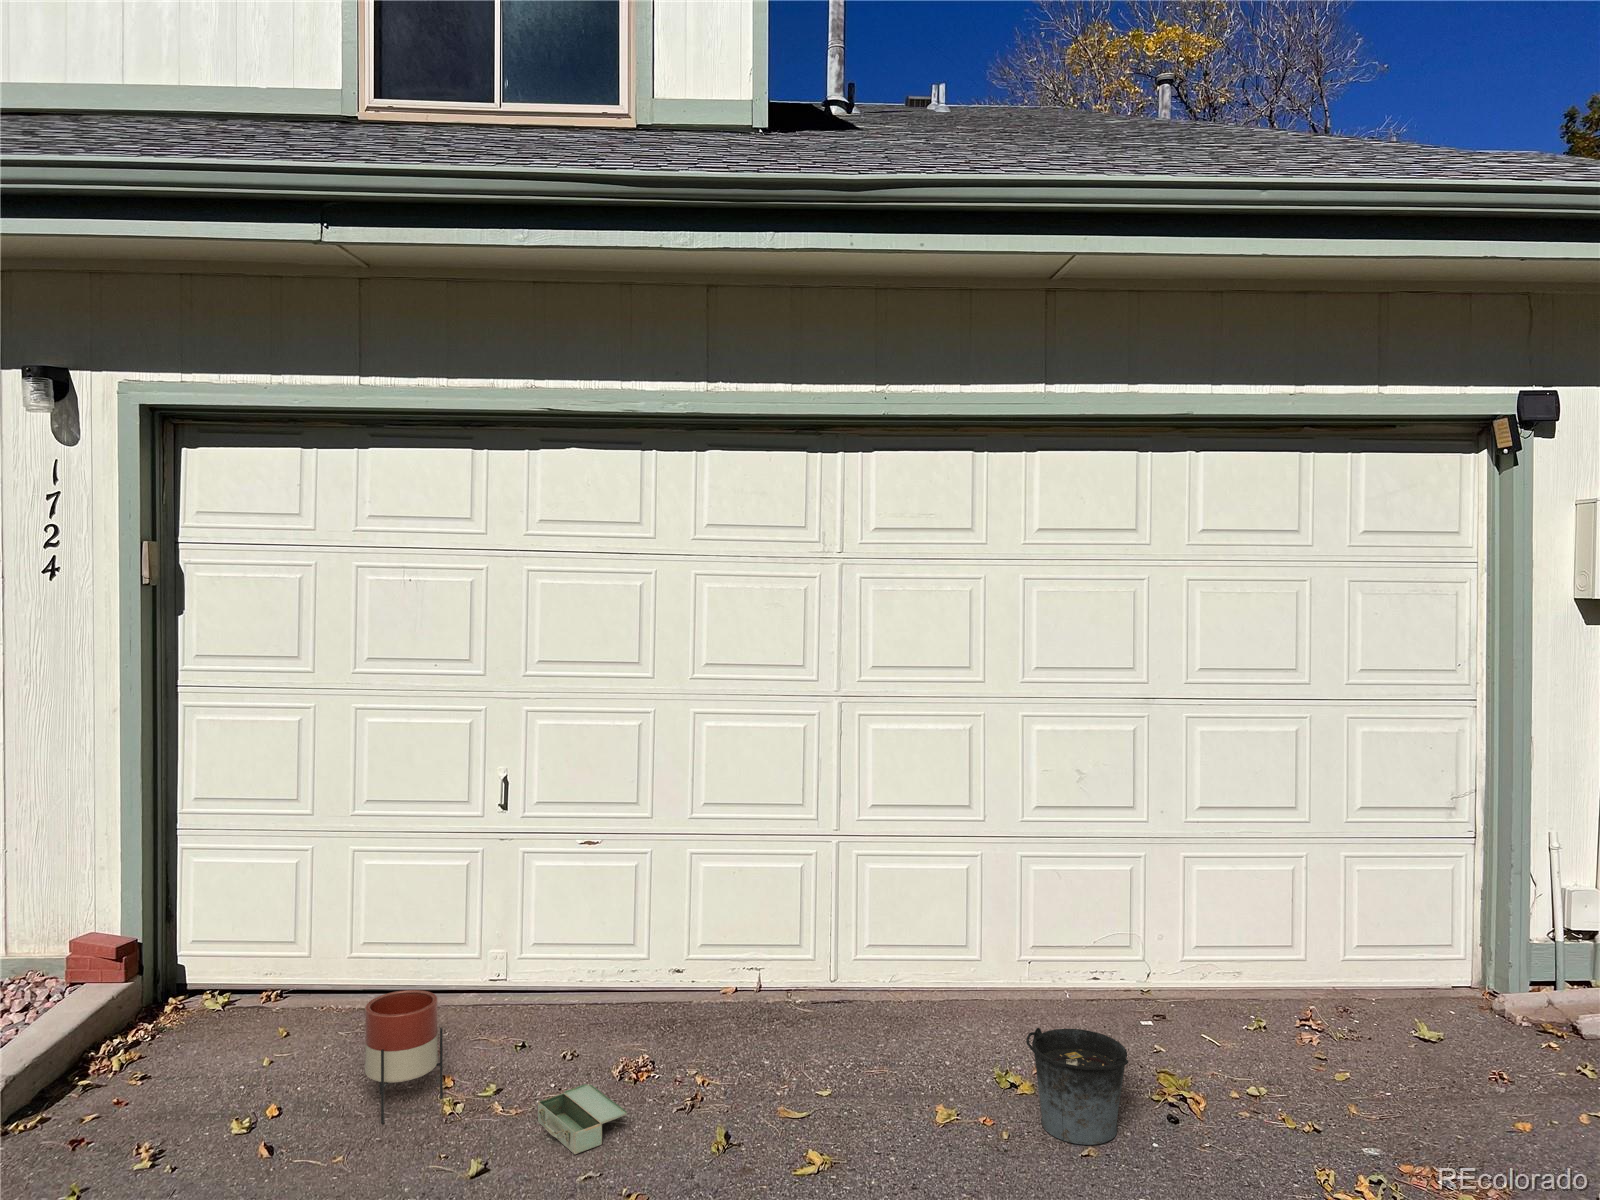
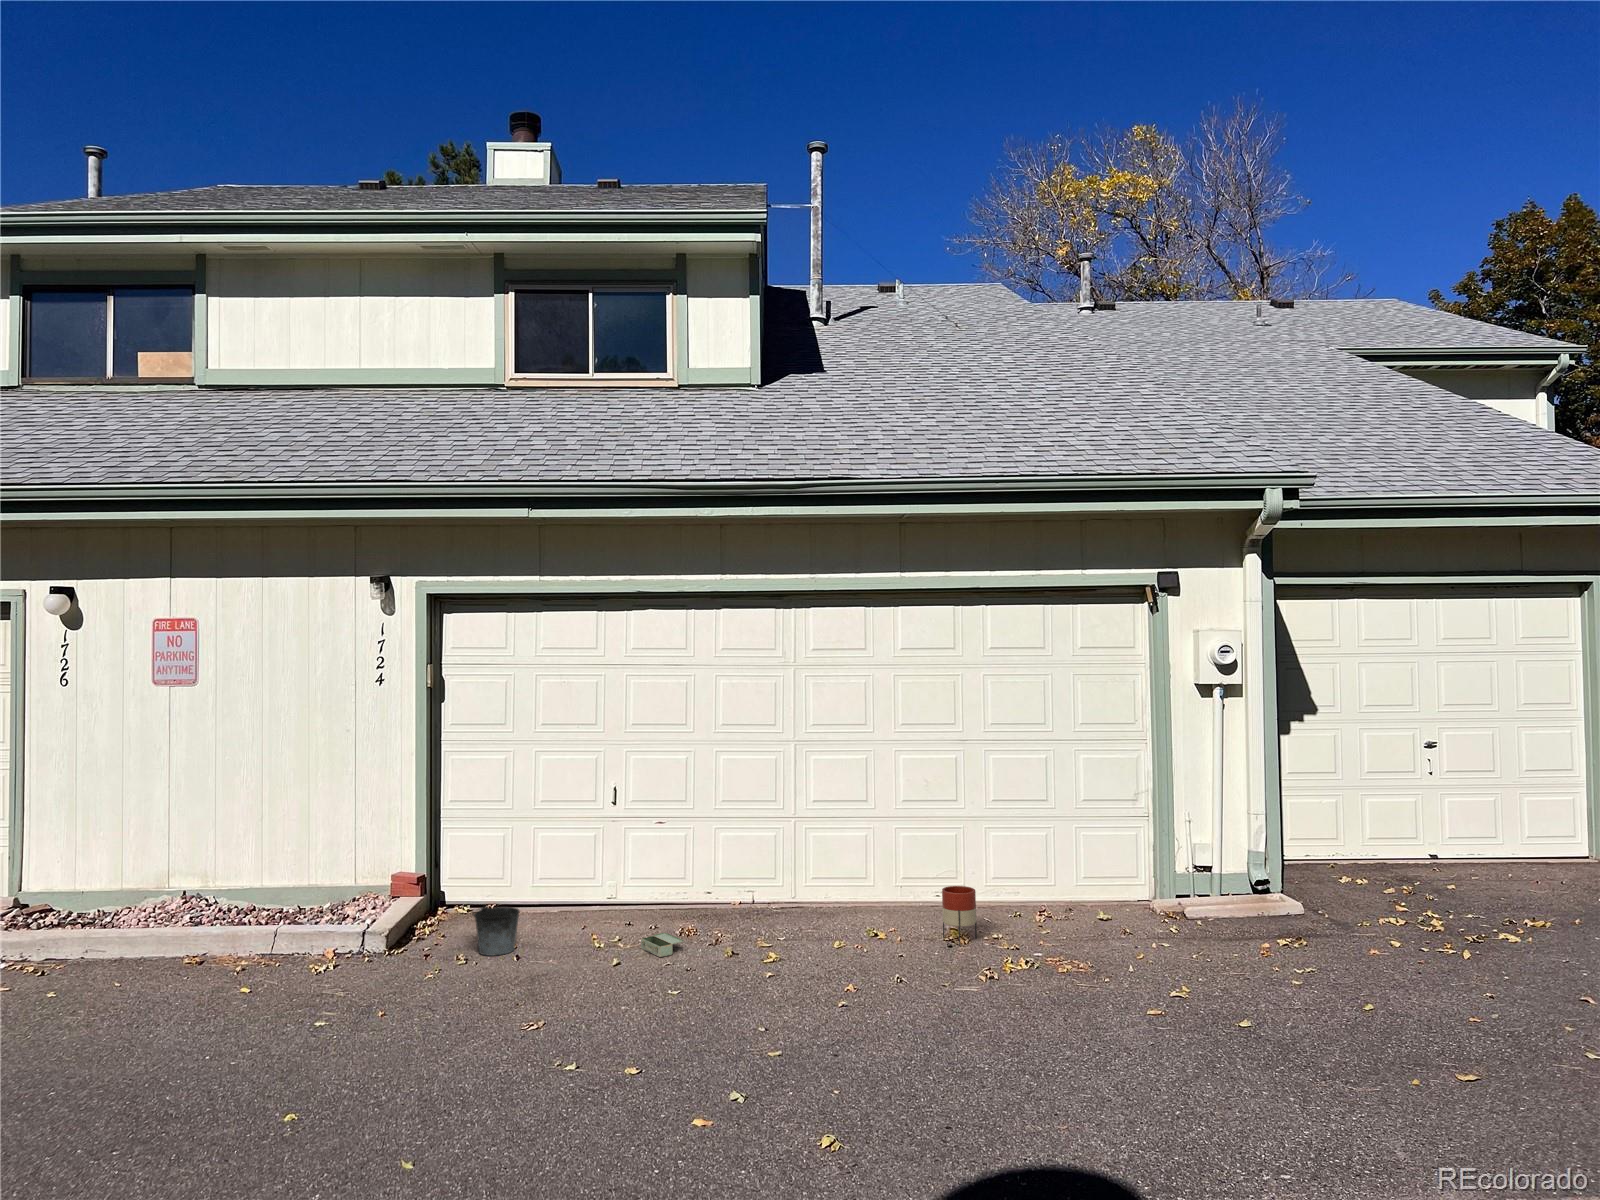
planter: present [365,990,443,1124] -> present [942,886,977,946]
bucket: present [1026,1028,1128,1145] -> present [473,906,519,956]

